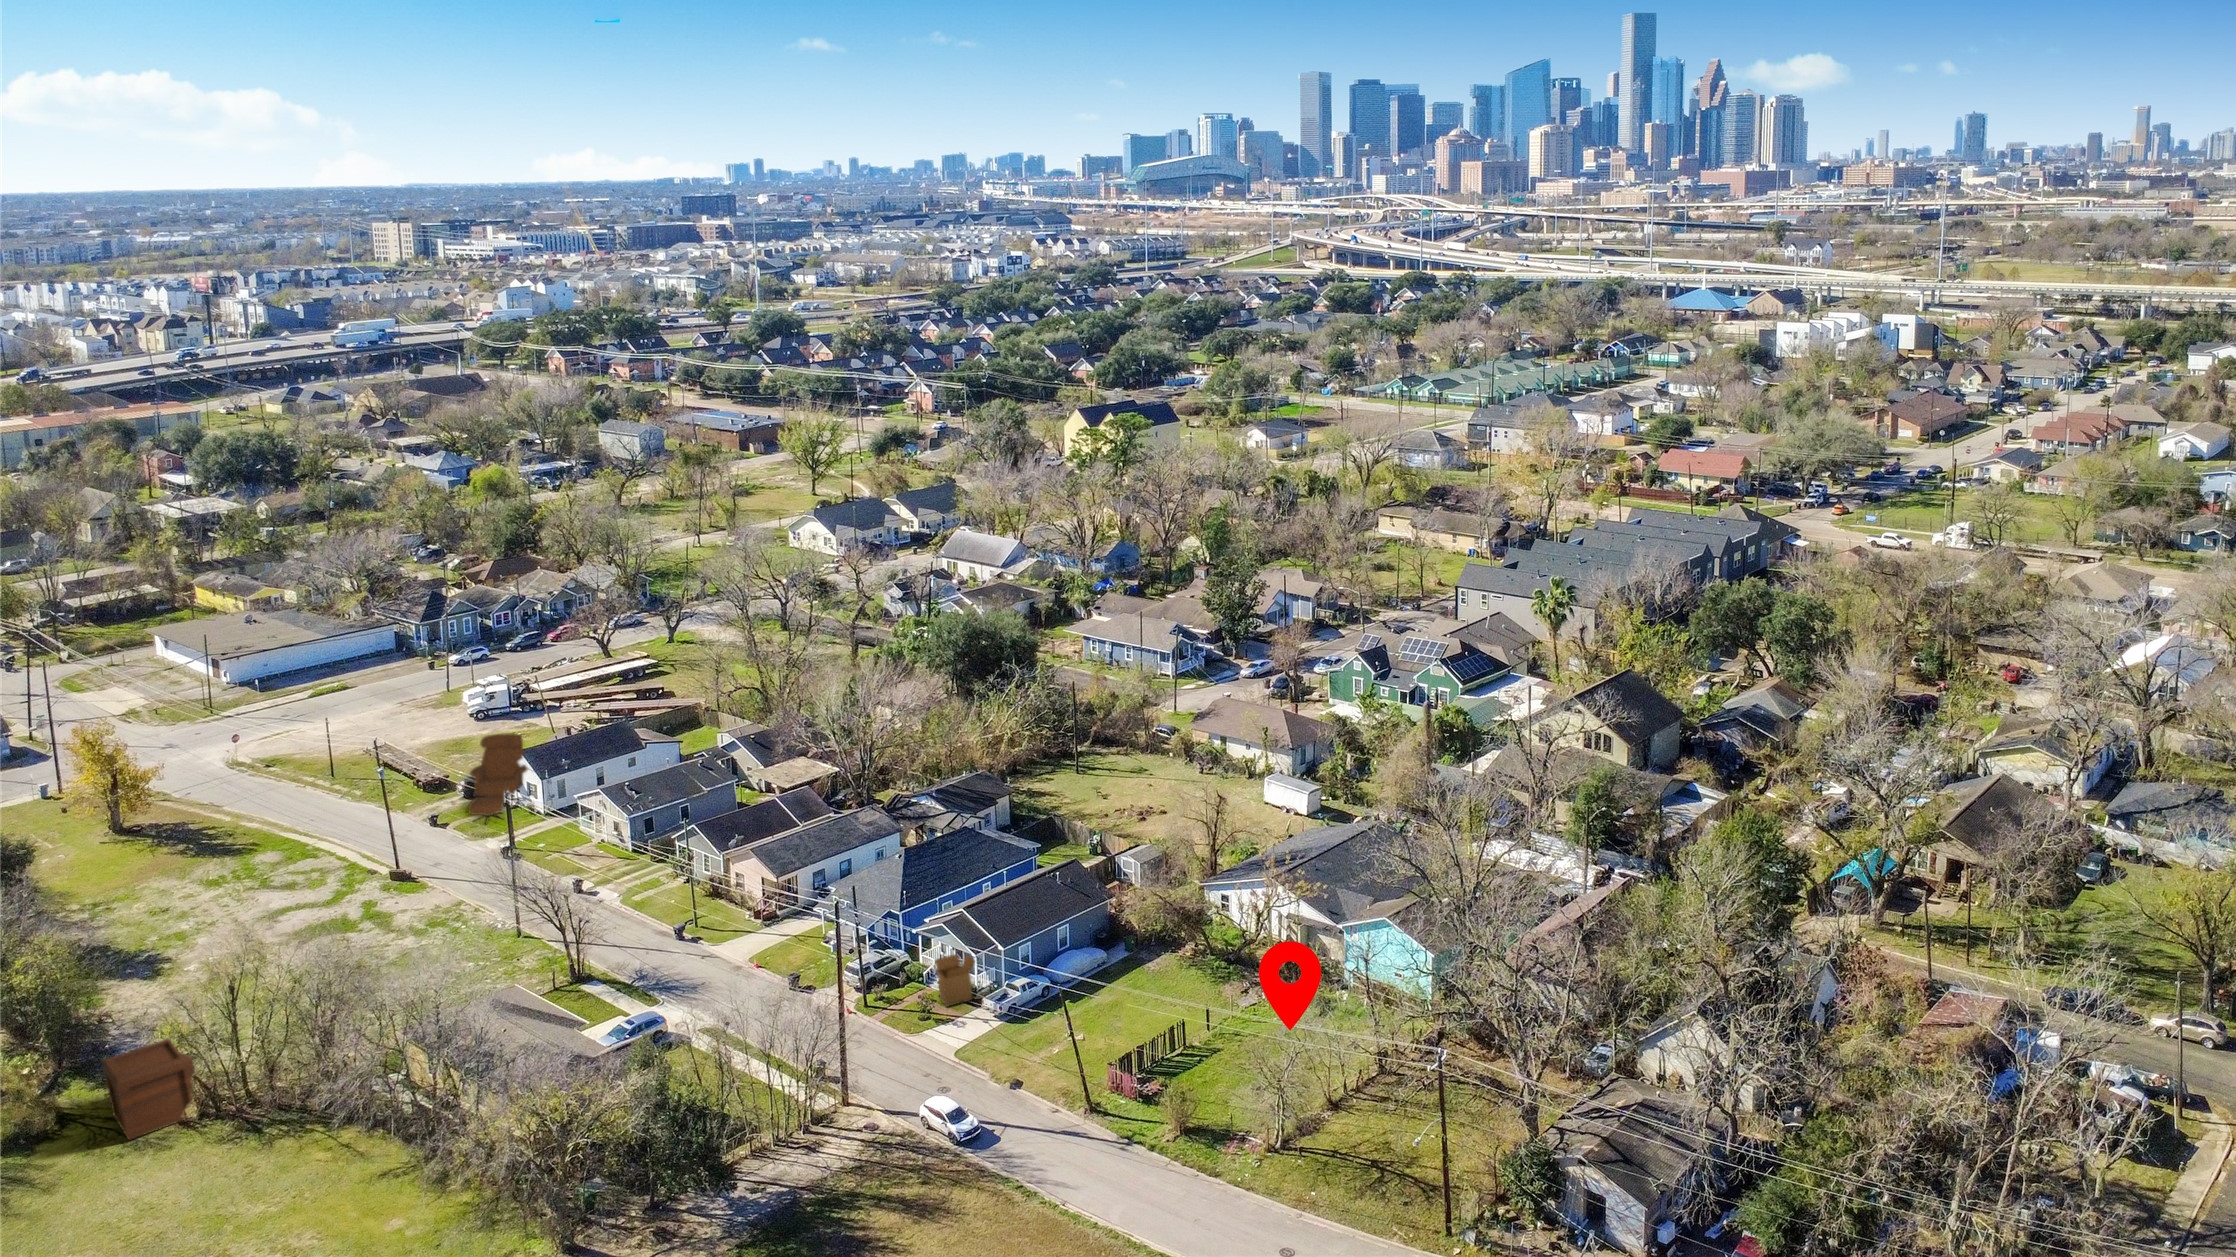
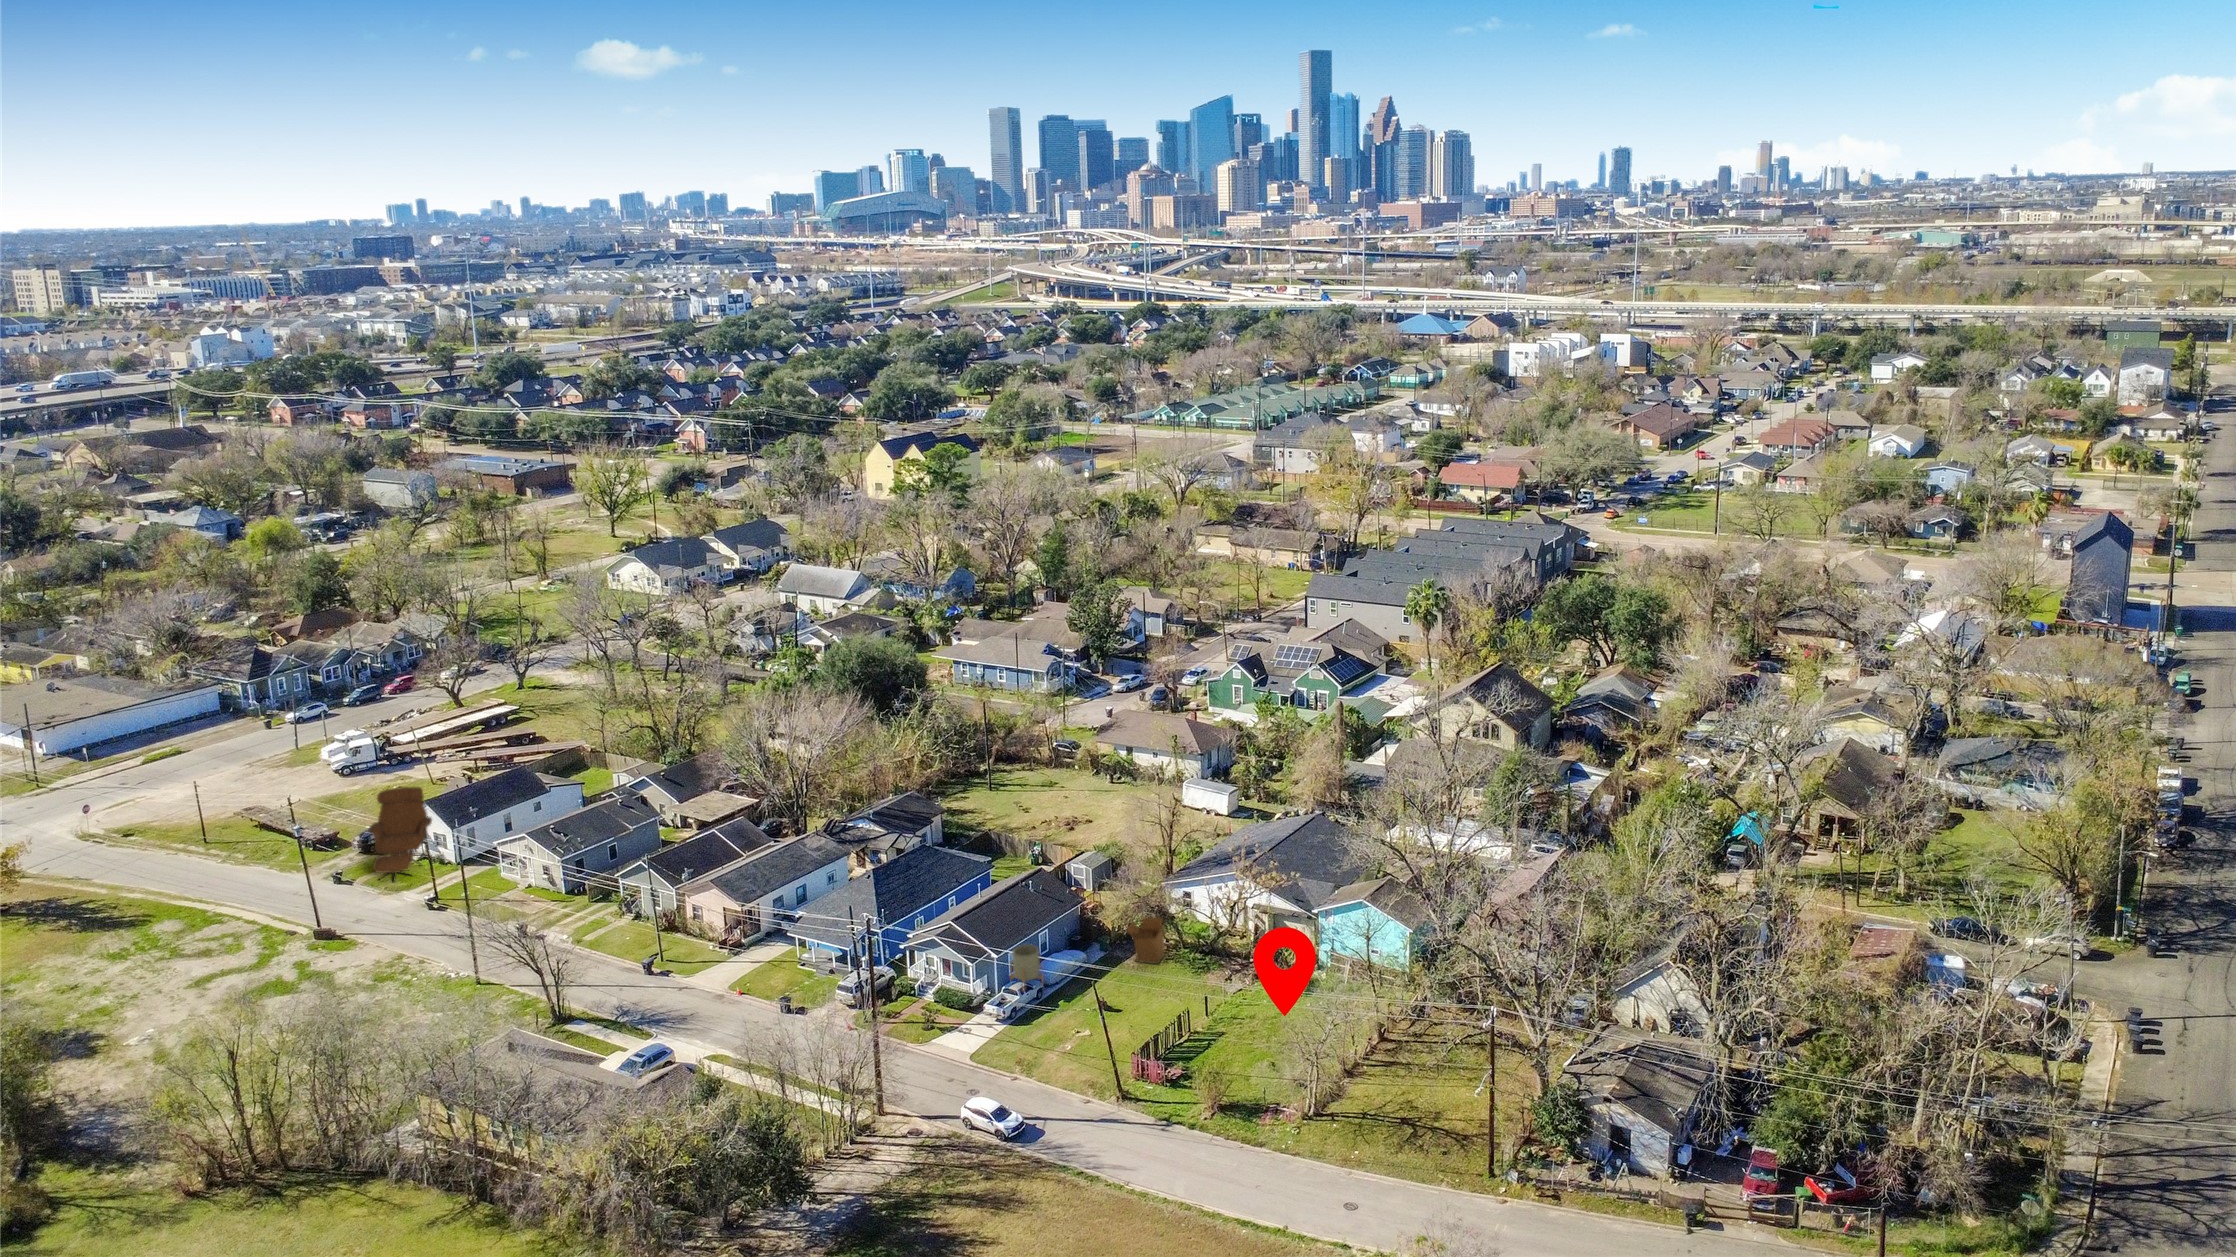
planter: none [1020,938,1054,988] -> present [1010,944,1043,990]
cardboard box: present [935,954,975,1006] -> present [1127,918,1165,964]
wooden crate: present [102,1037,195,1140] -> none [77,1119,194,1231]

